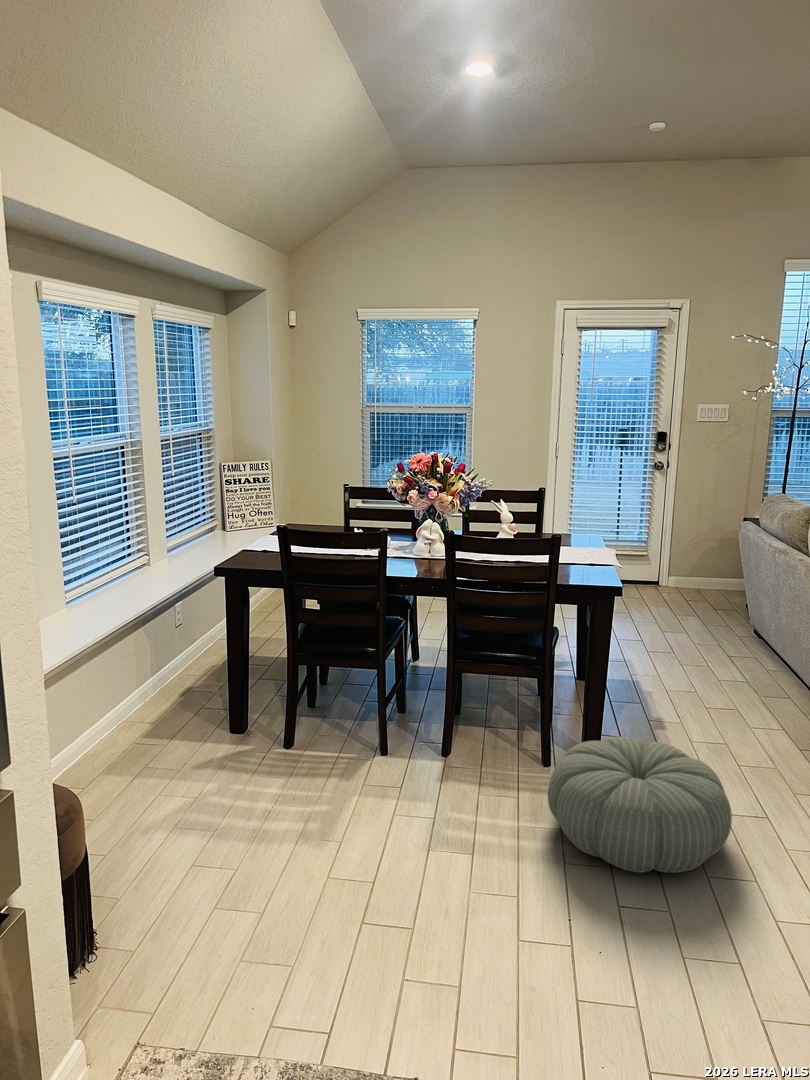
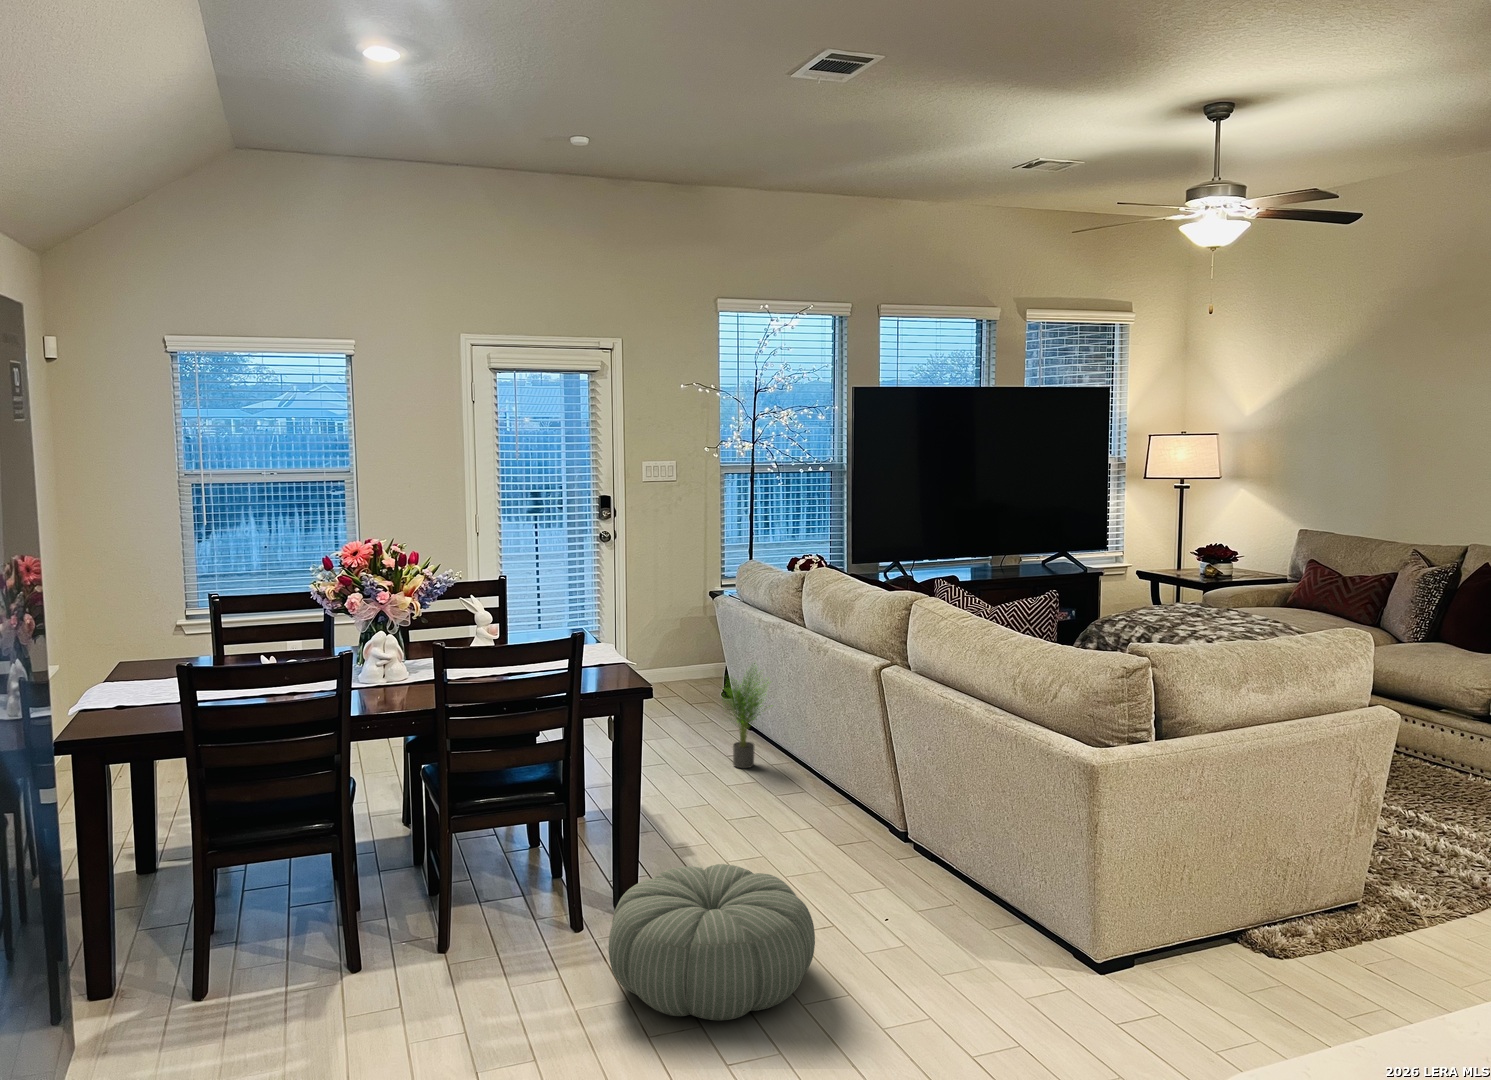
potted plant: none [721,578,780,669] -> present [723,663,766,768]

